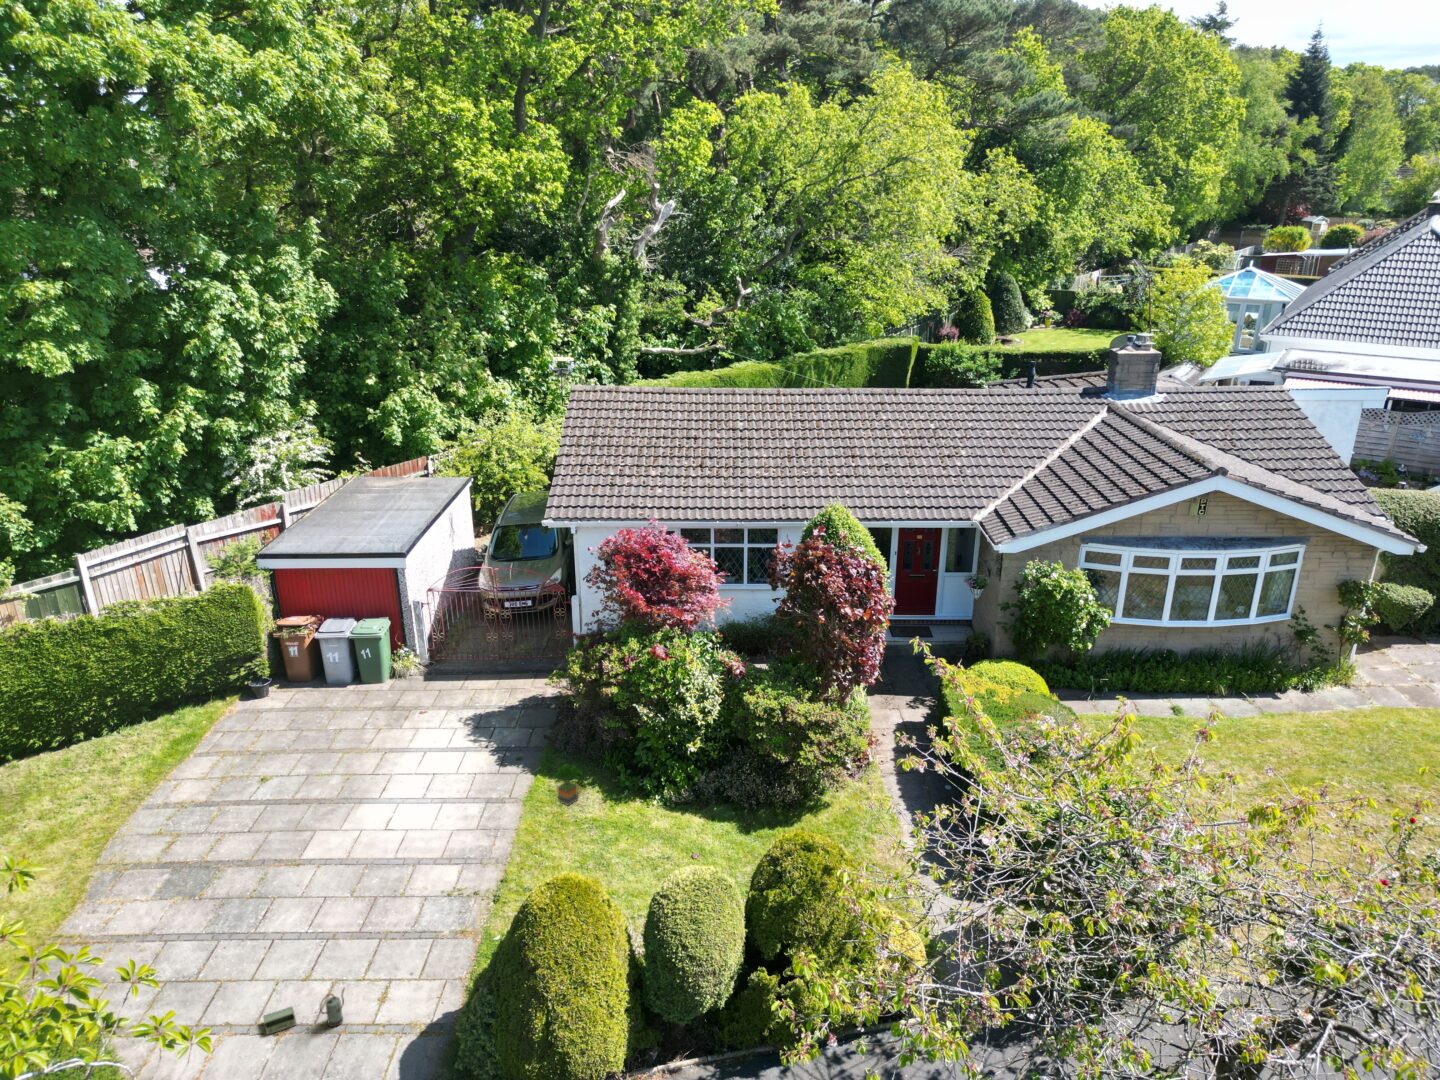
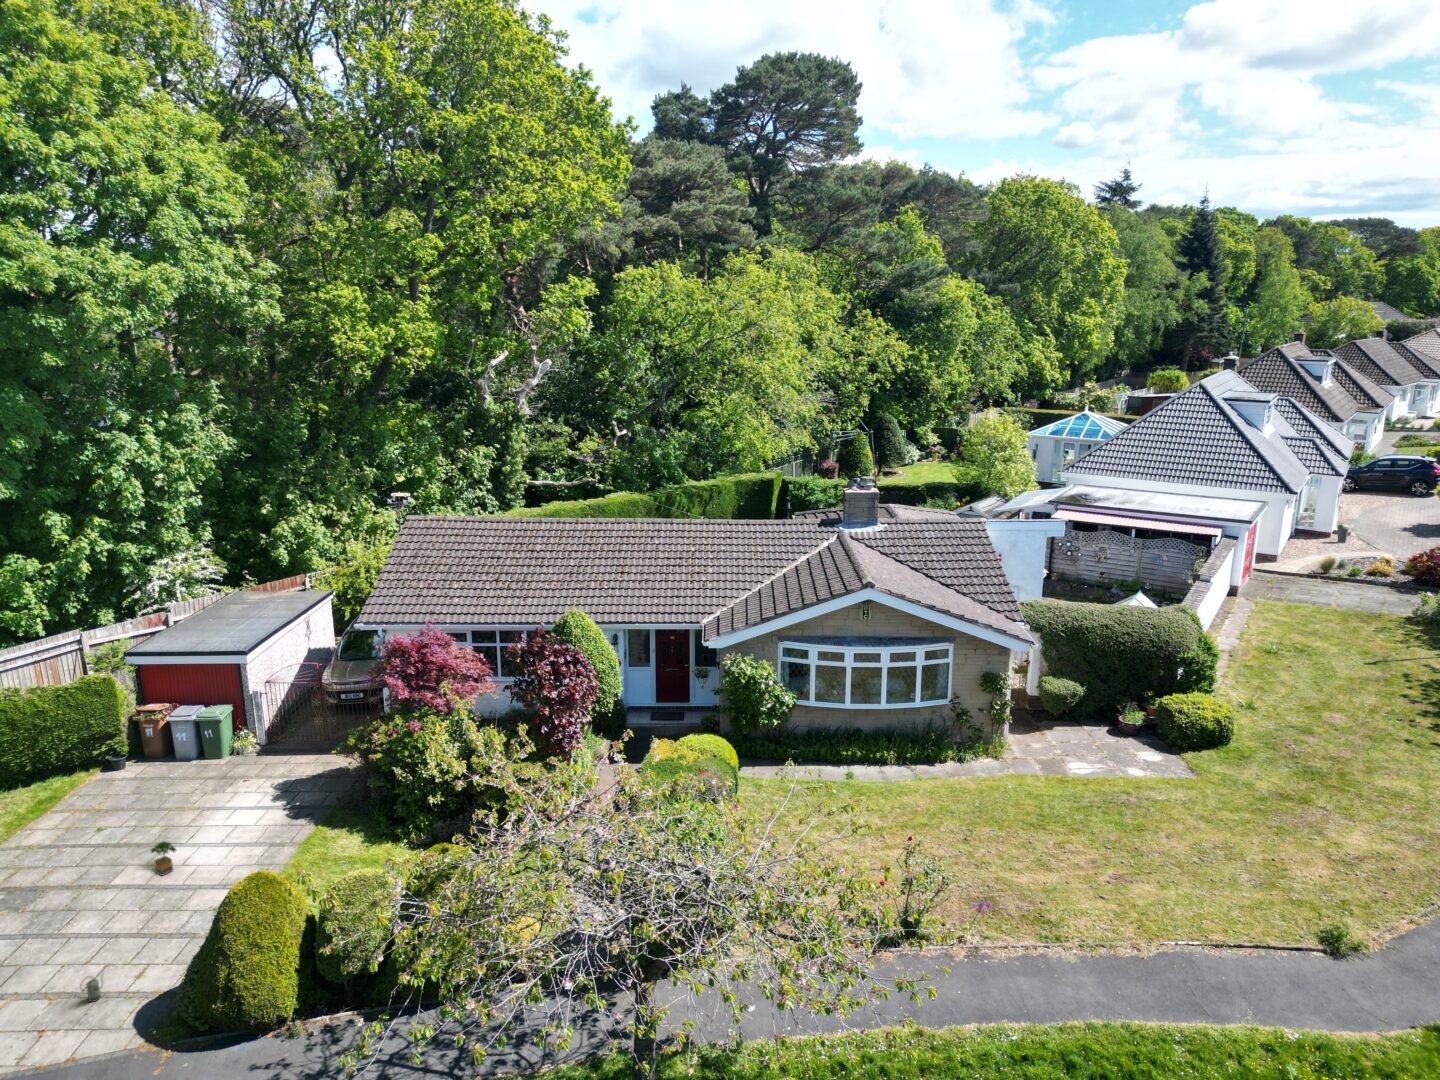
potted tree: present [554,764,583,805] -> present [151,841,176,876]
toolbox: present [263,1007,296,1035] -> none [39,988,65,1008]

